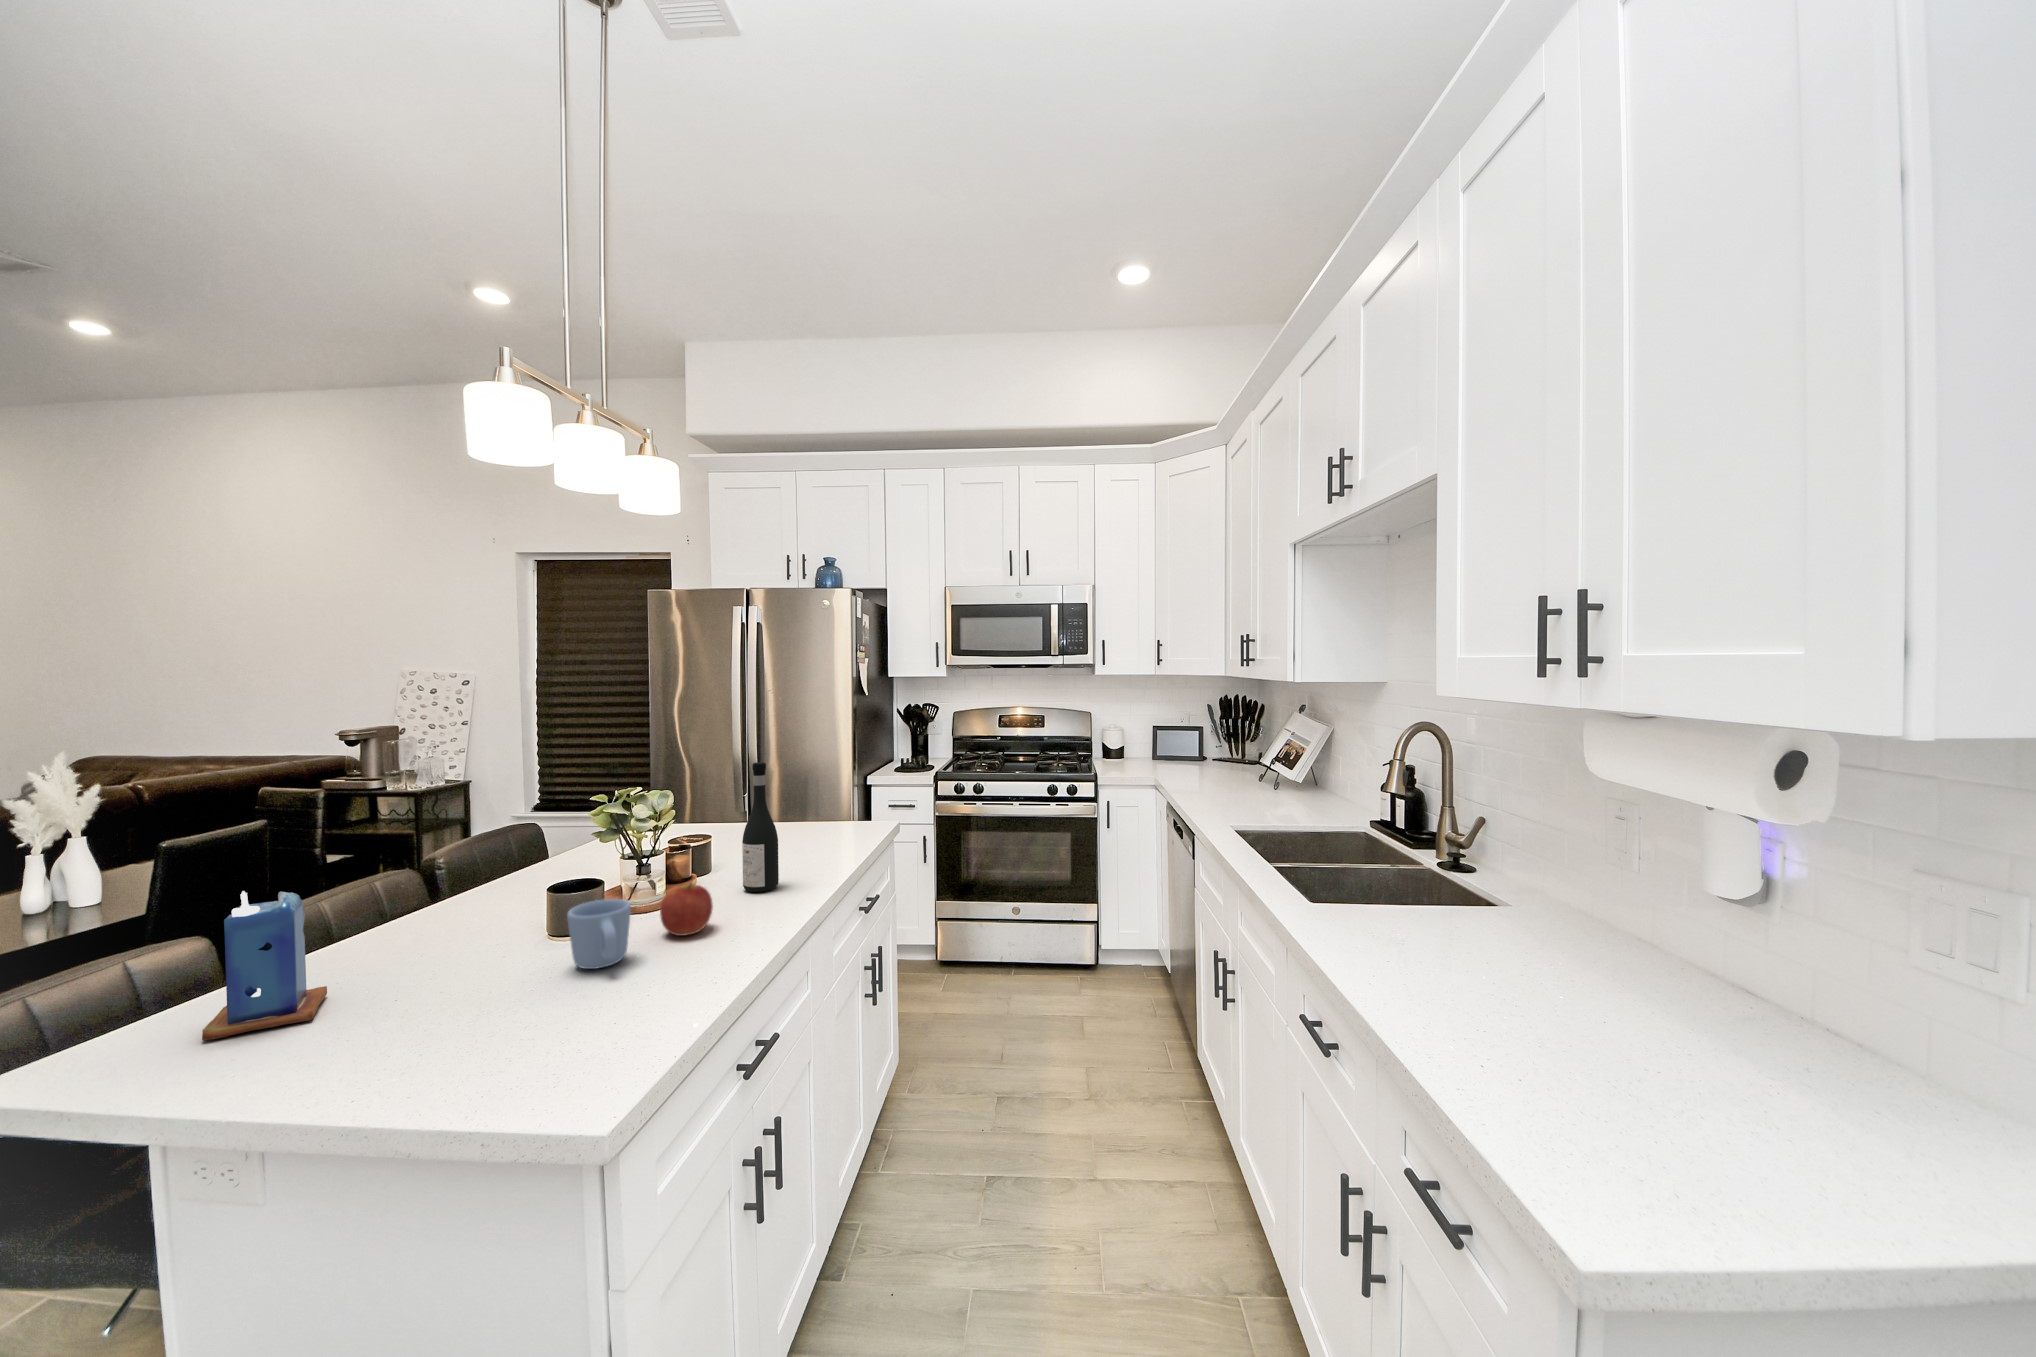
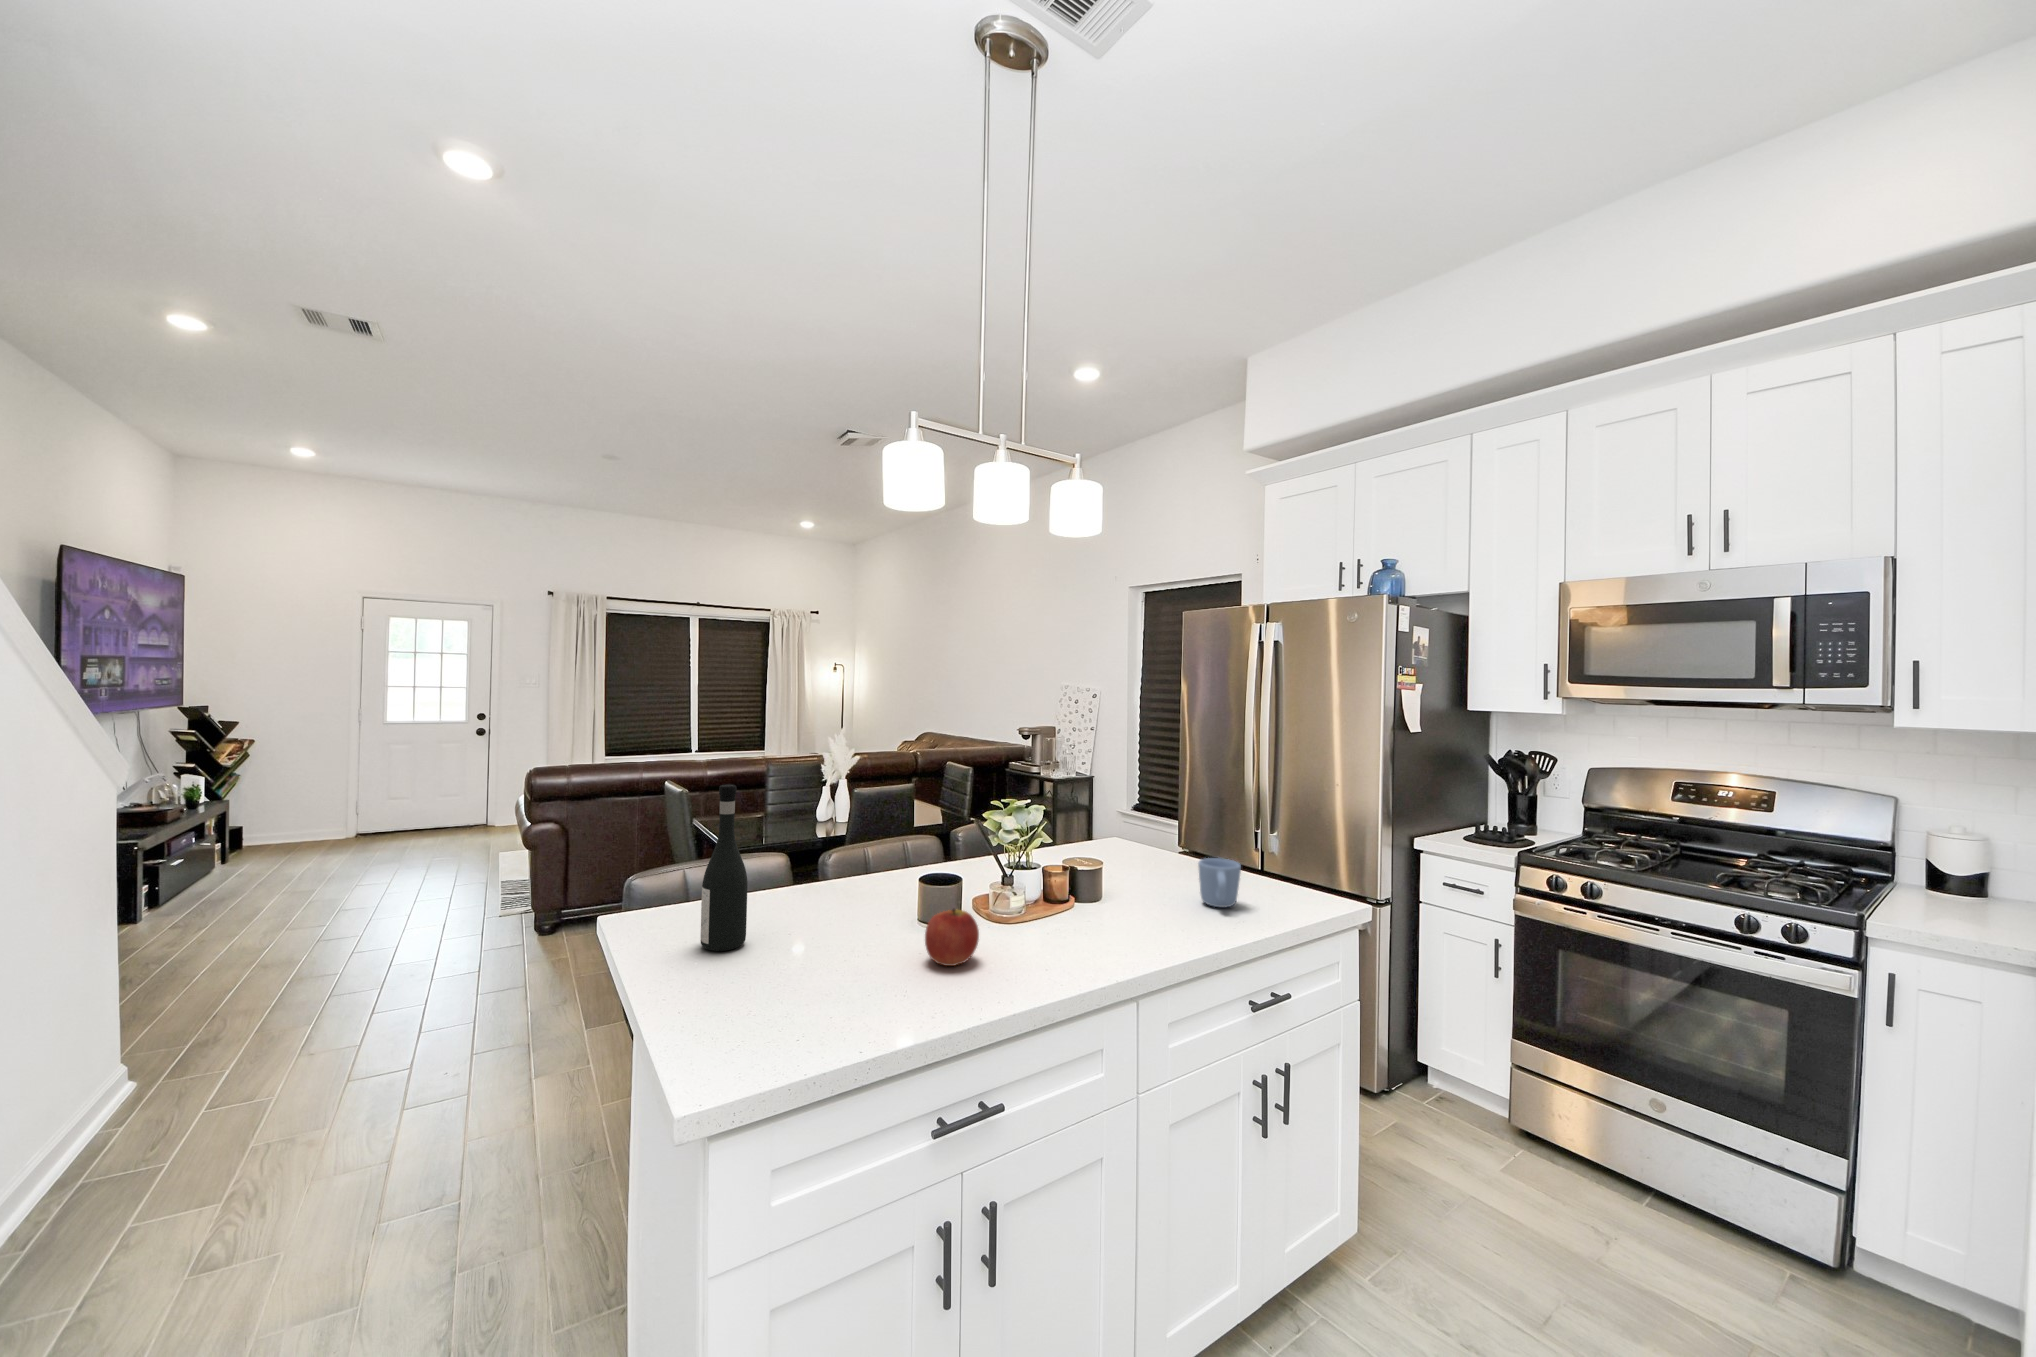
wine bottle: present [742,762,779,892] -> present [700,785,748,951]
candle: present [202,891,327,1040] -> none [627,825,712,935]
mug: present [567,899,631,969] -> present [1198,858,1241,907]

